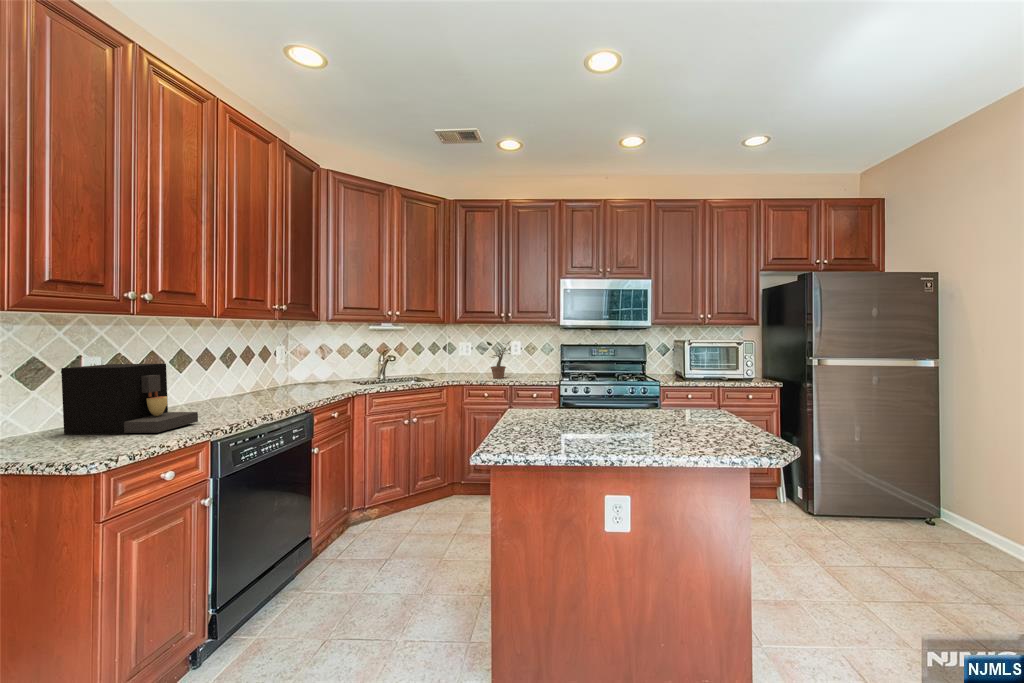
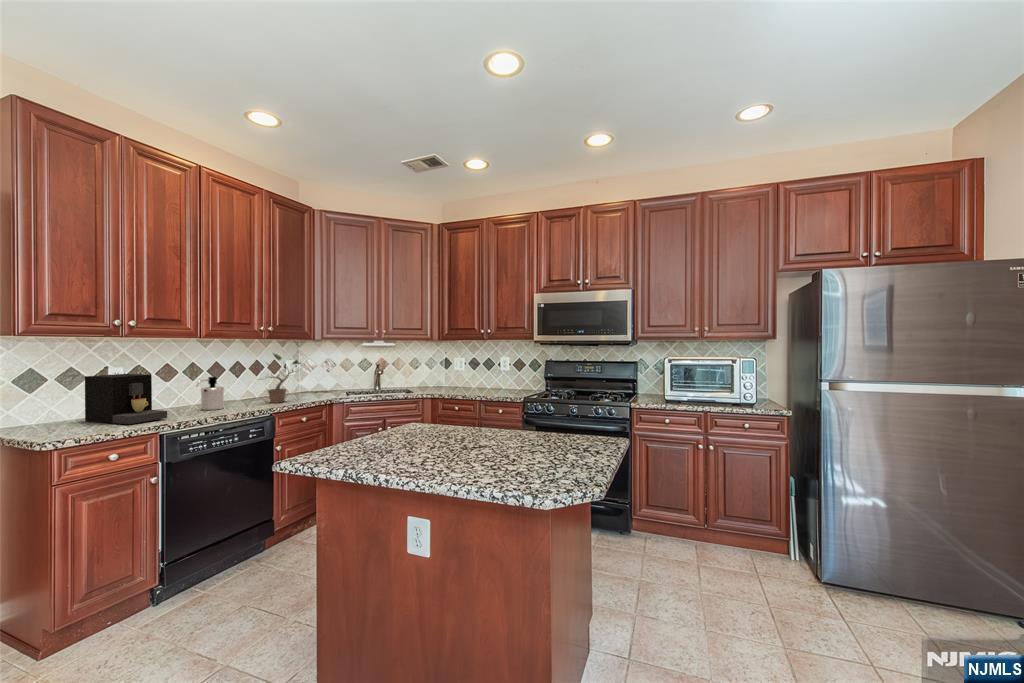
potted plant: present [487,342,510,378] -> present [268,354,301,403]
soap dispenser: none [212,366,243,410] -> present [196,377,224,410]

